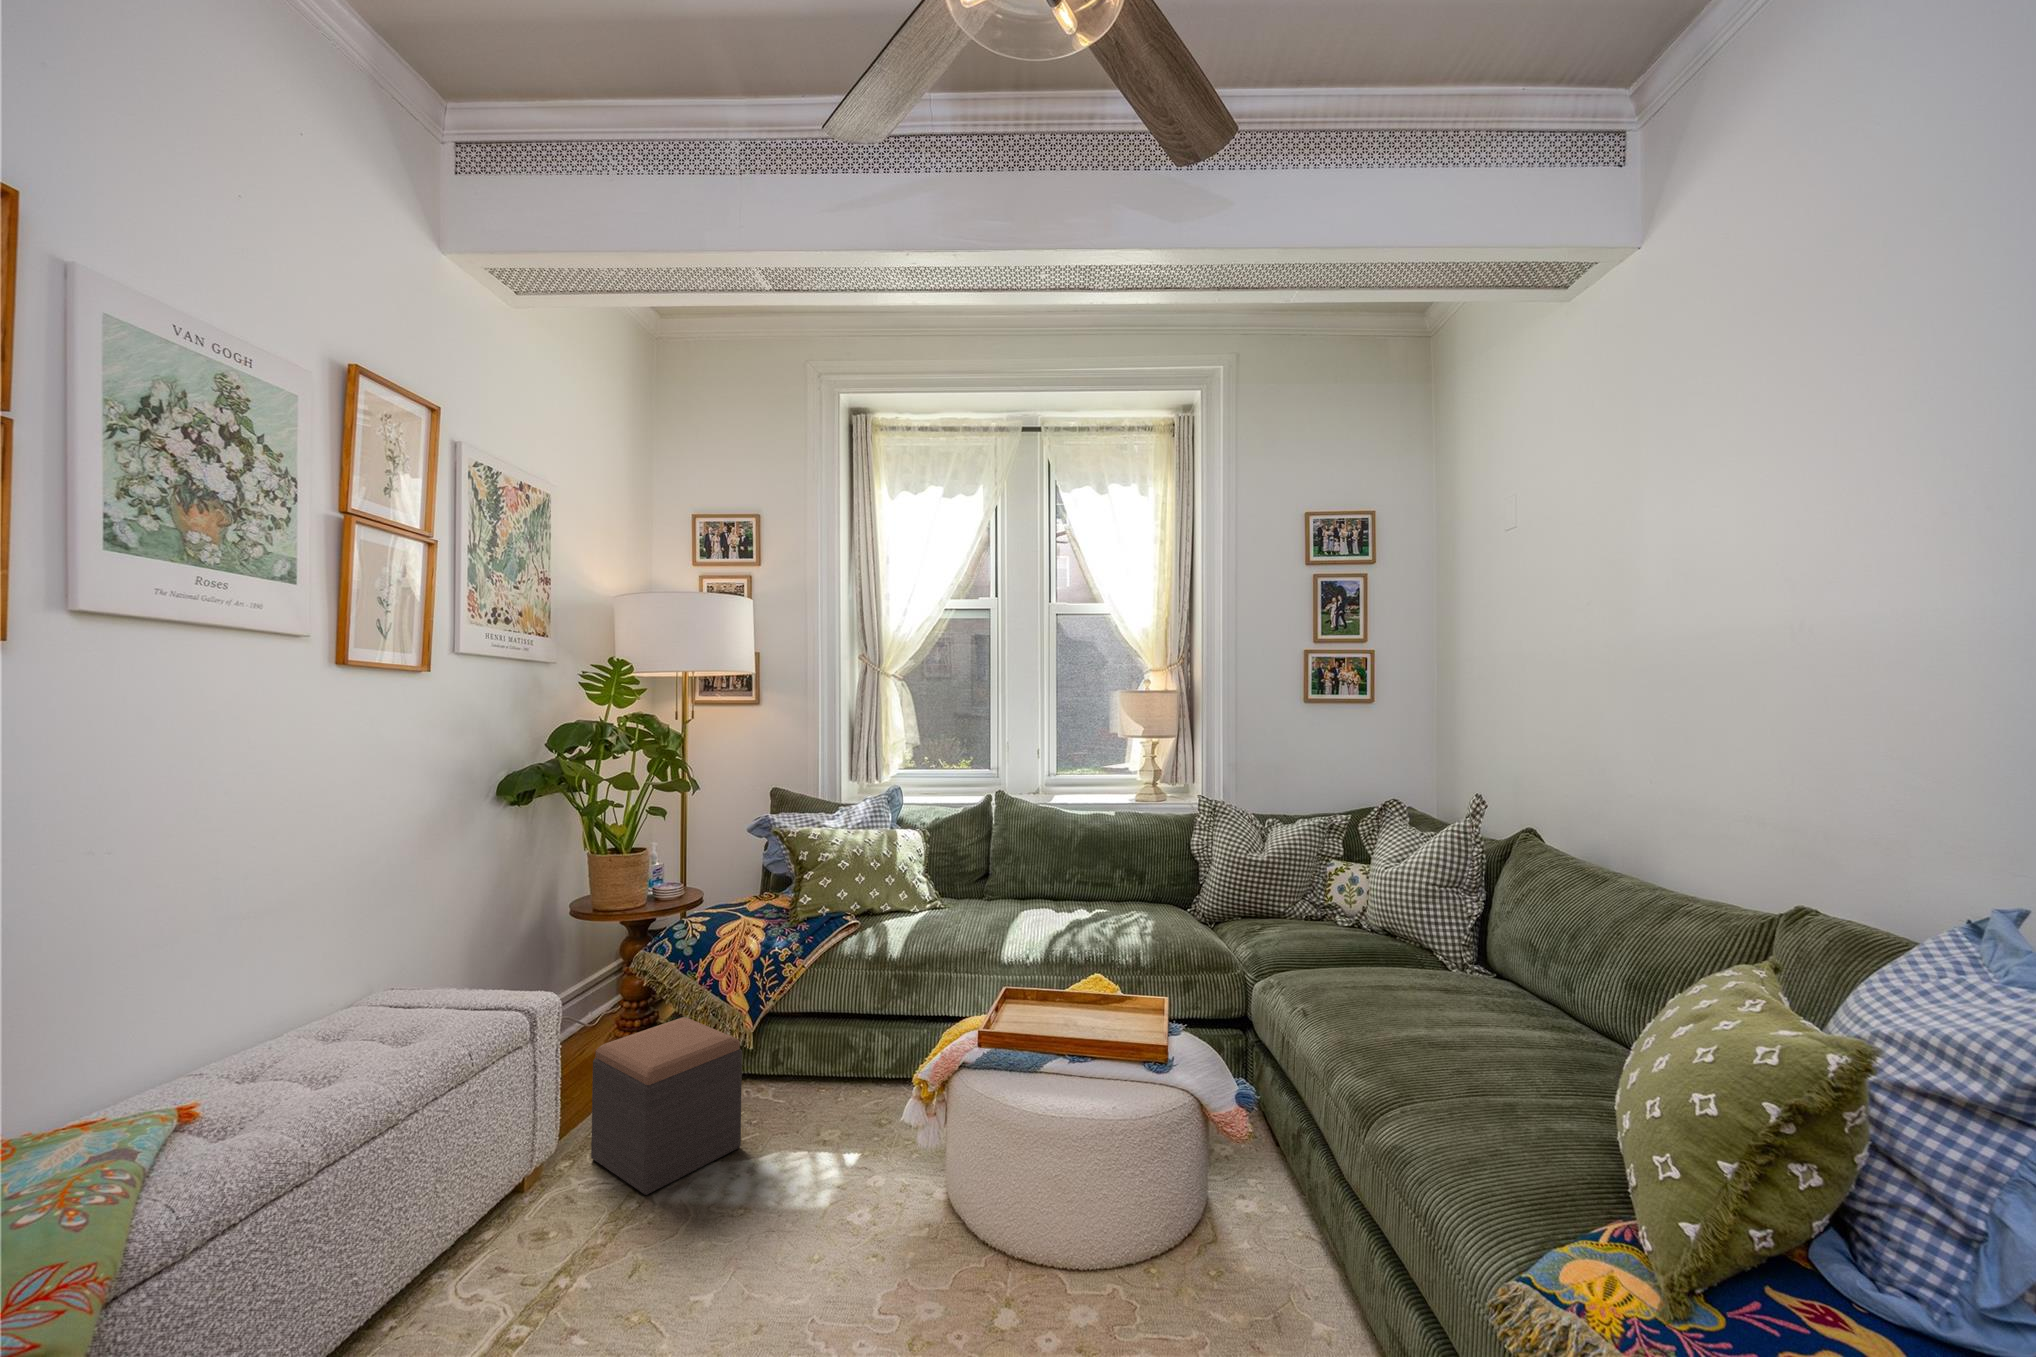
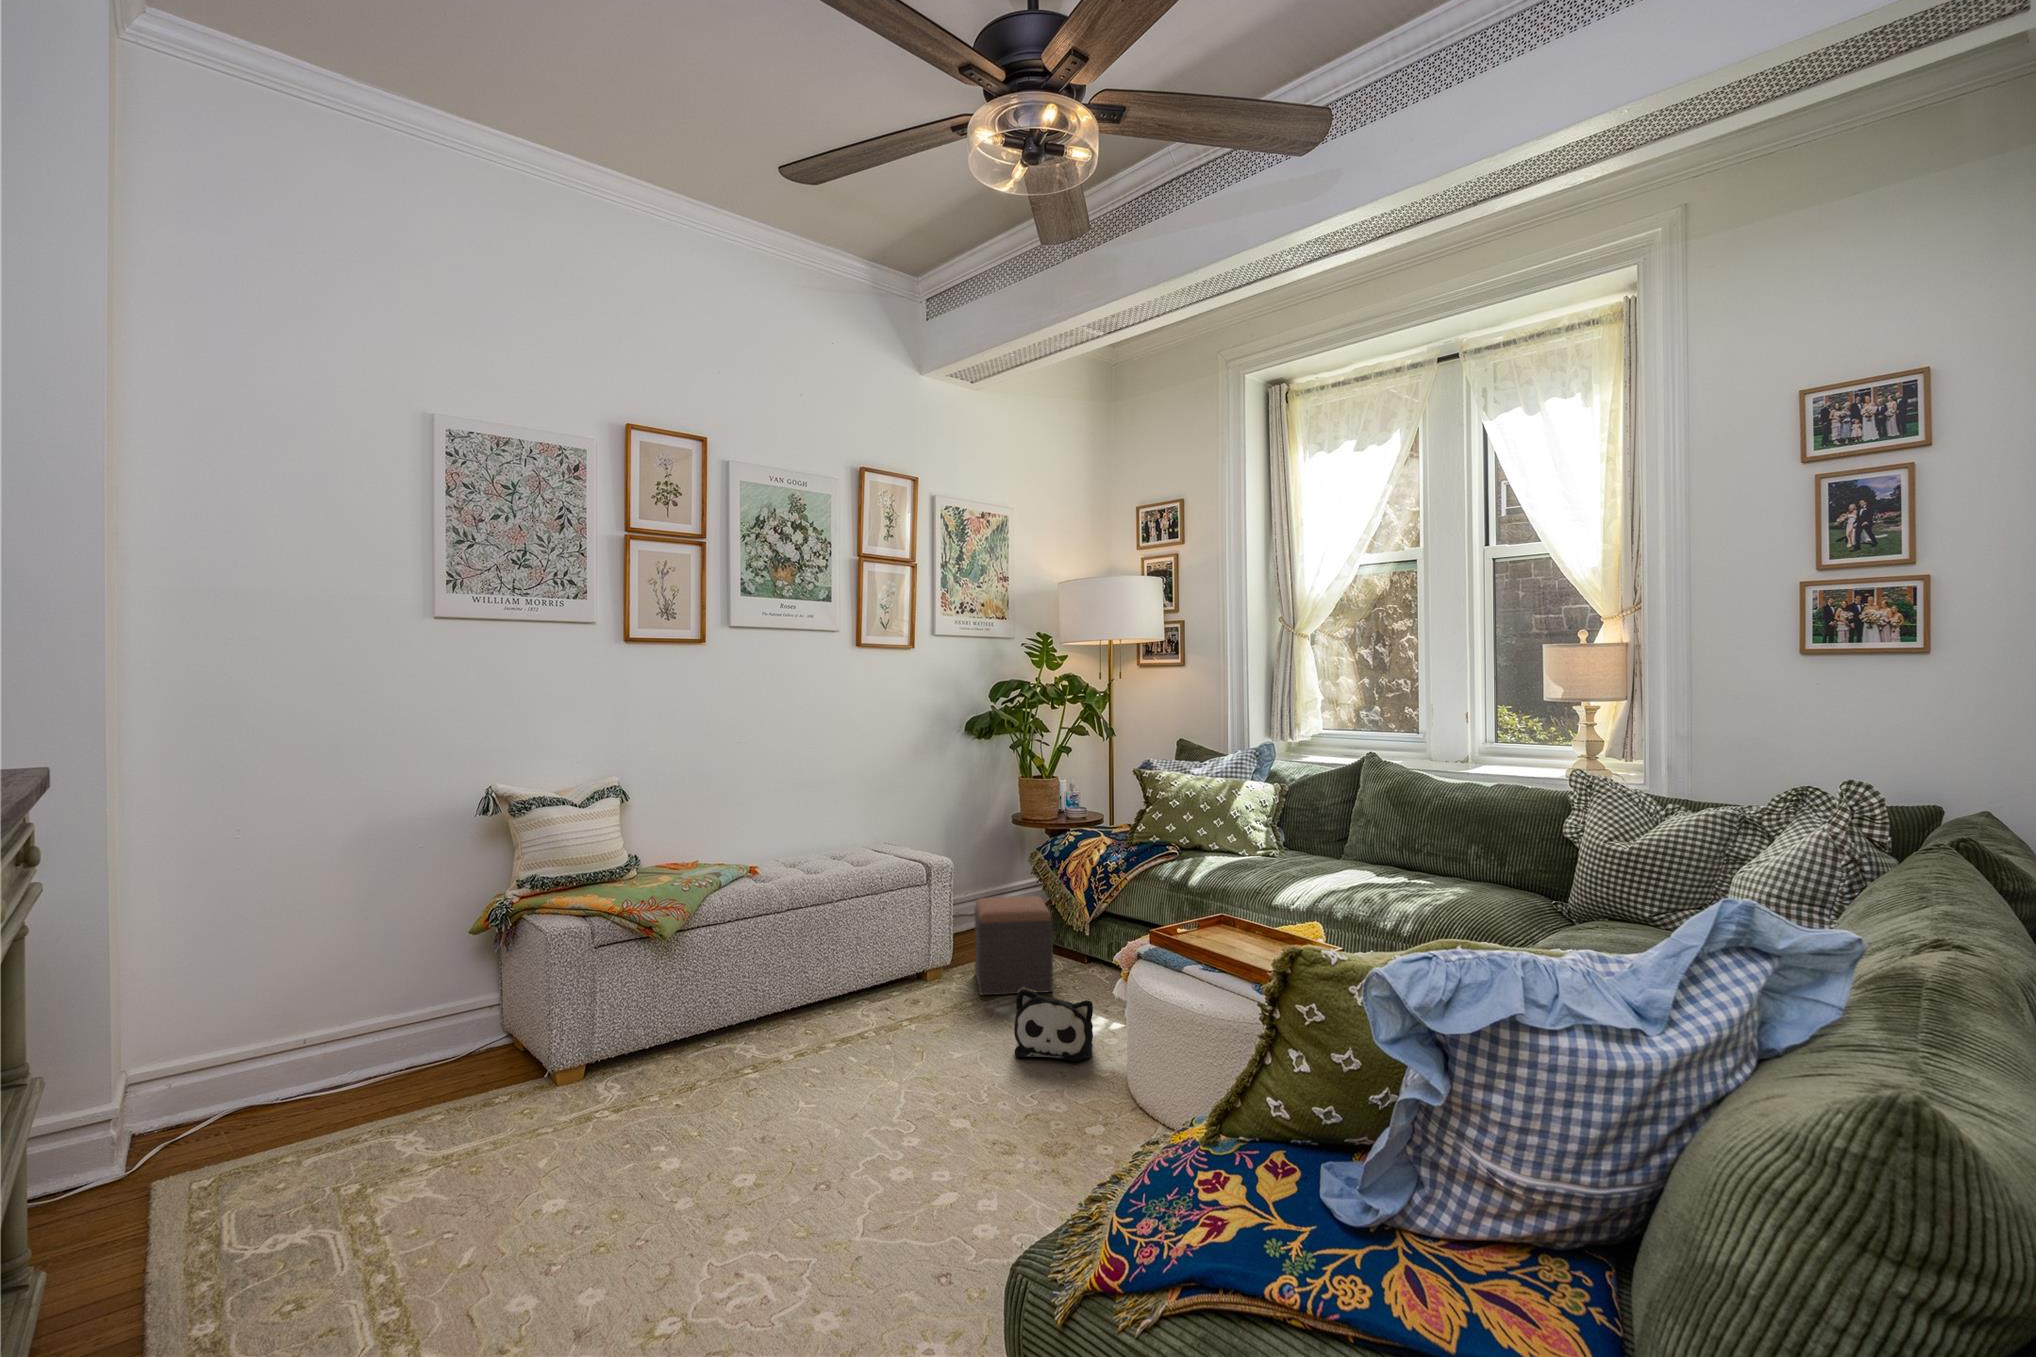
plush toy: none [795,1153,915,1279] -> present [1014,988,1093,1061]

